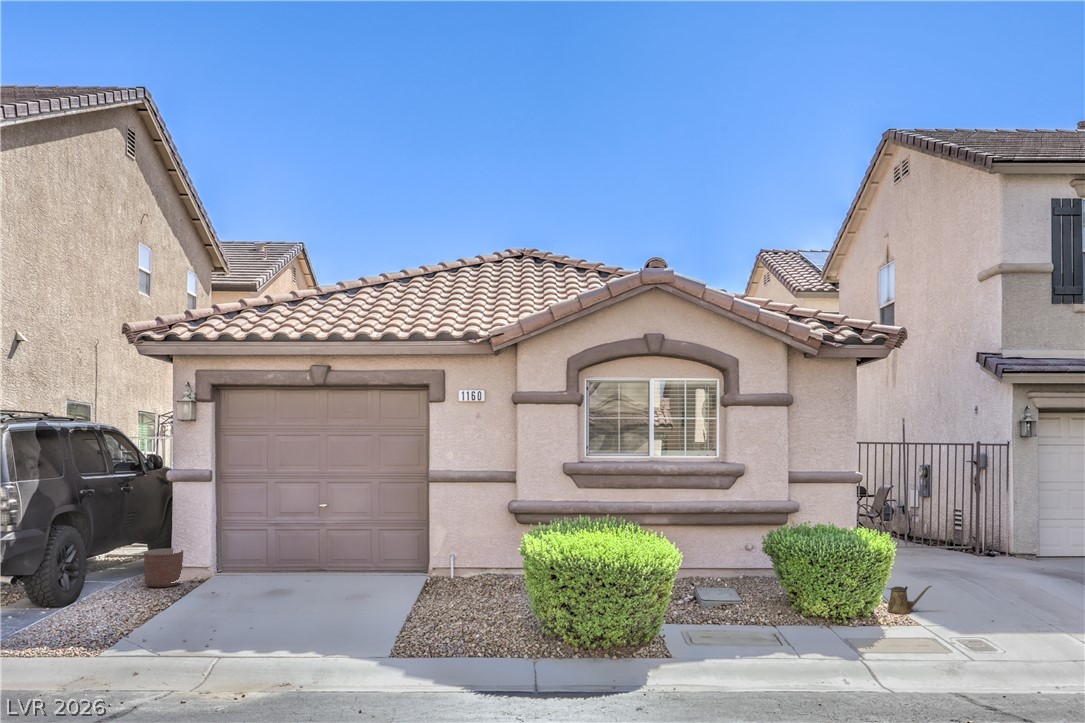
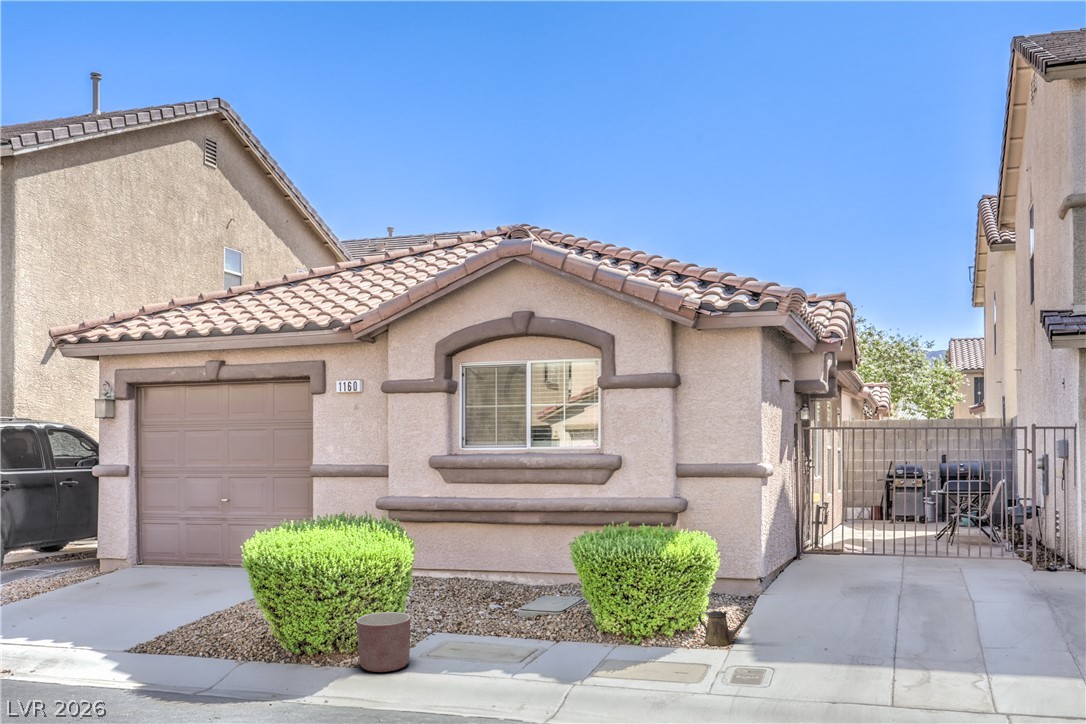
planter: present [144,549,183,587] -> present [357,612,410,672]

